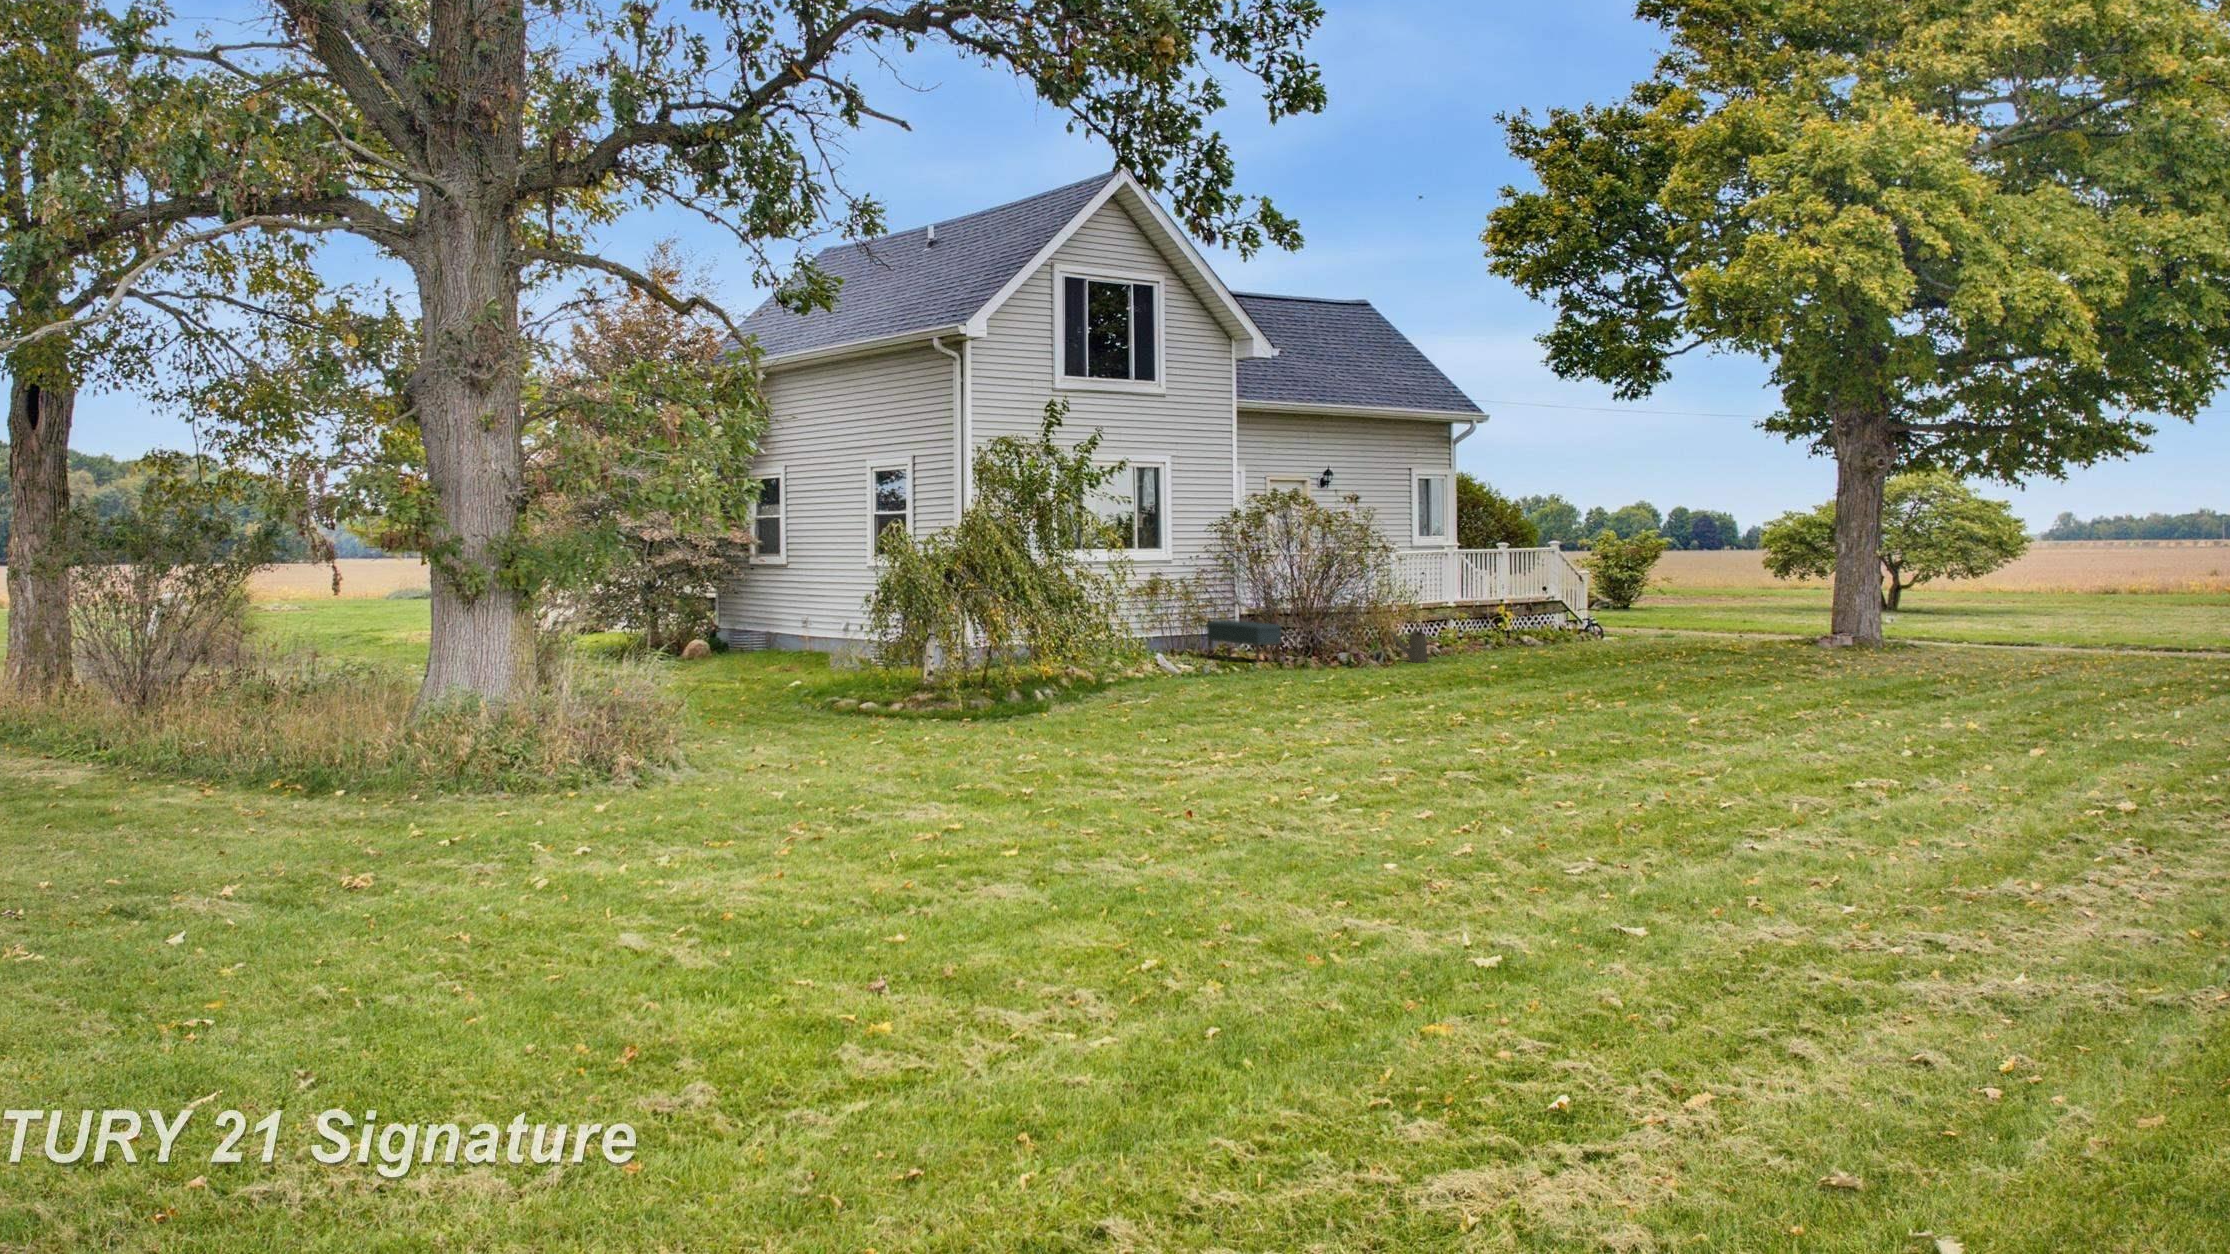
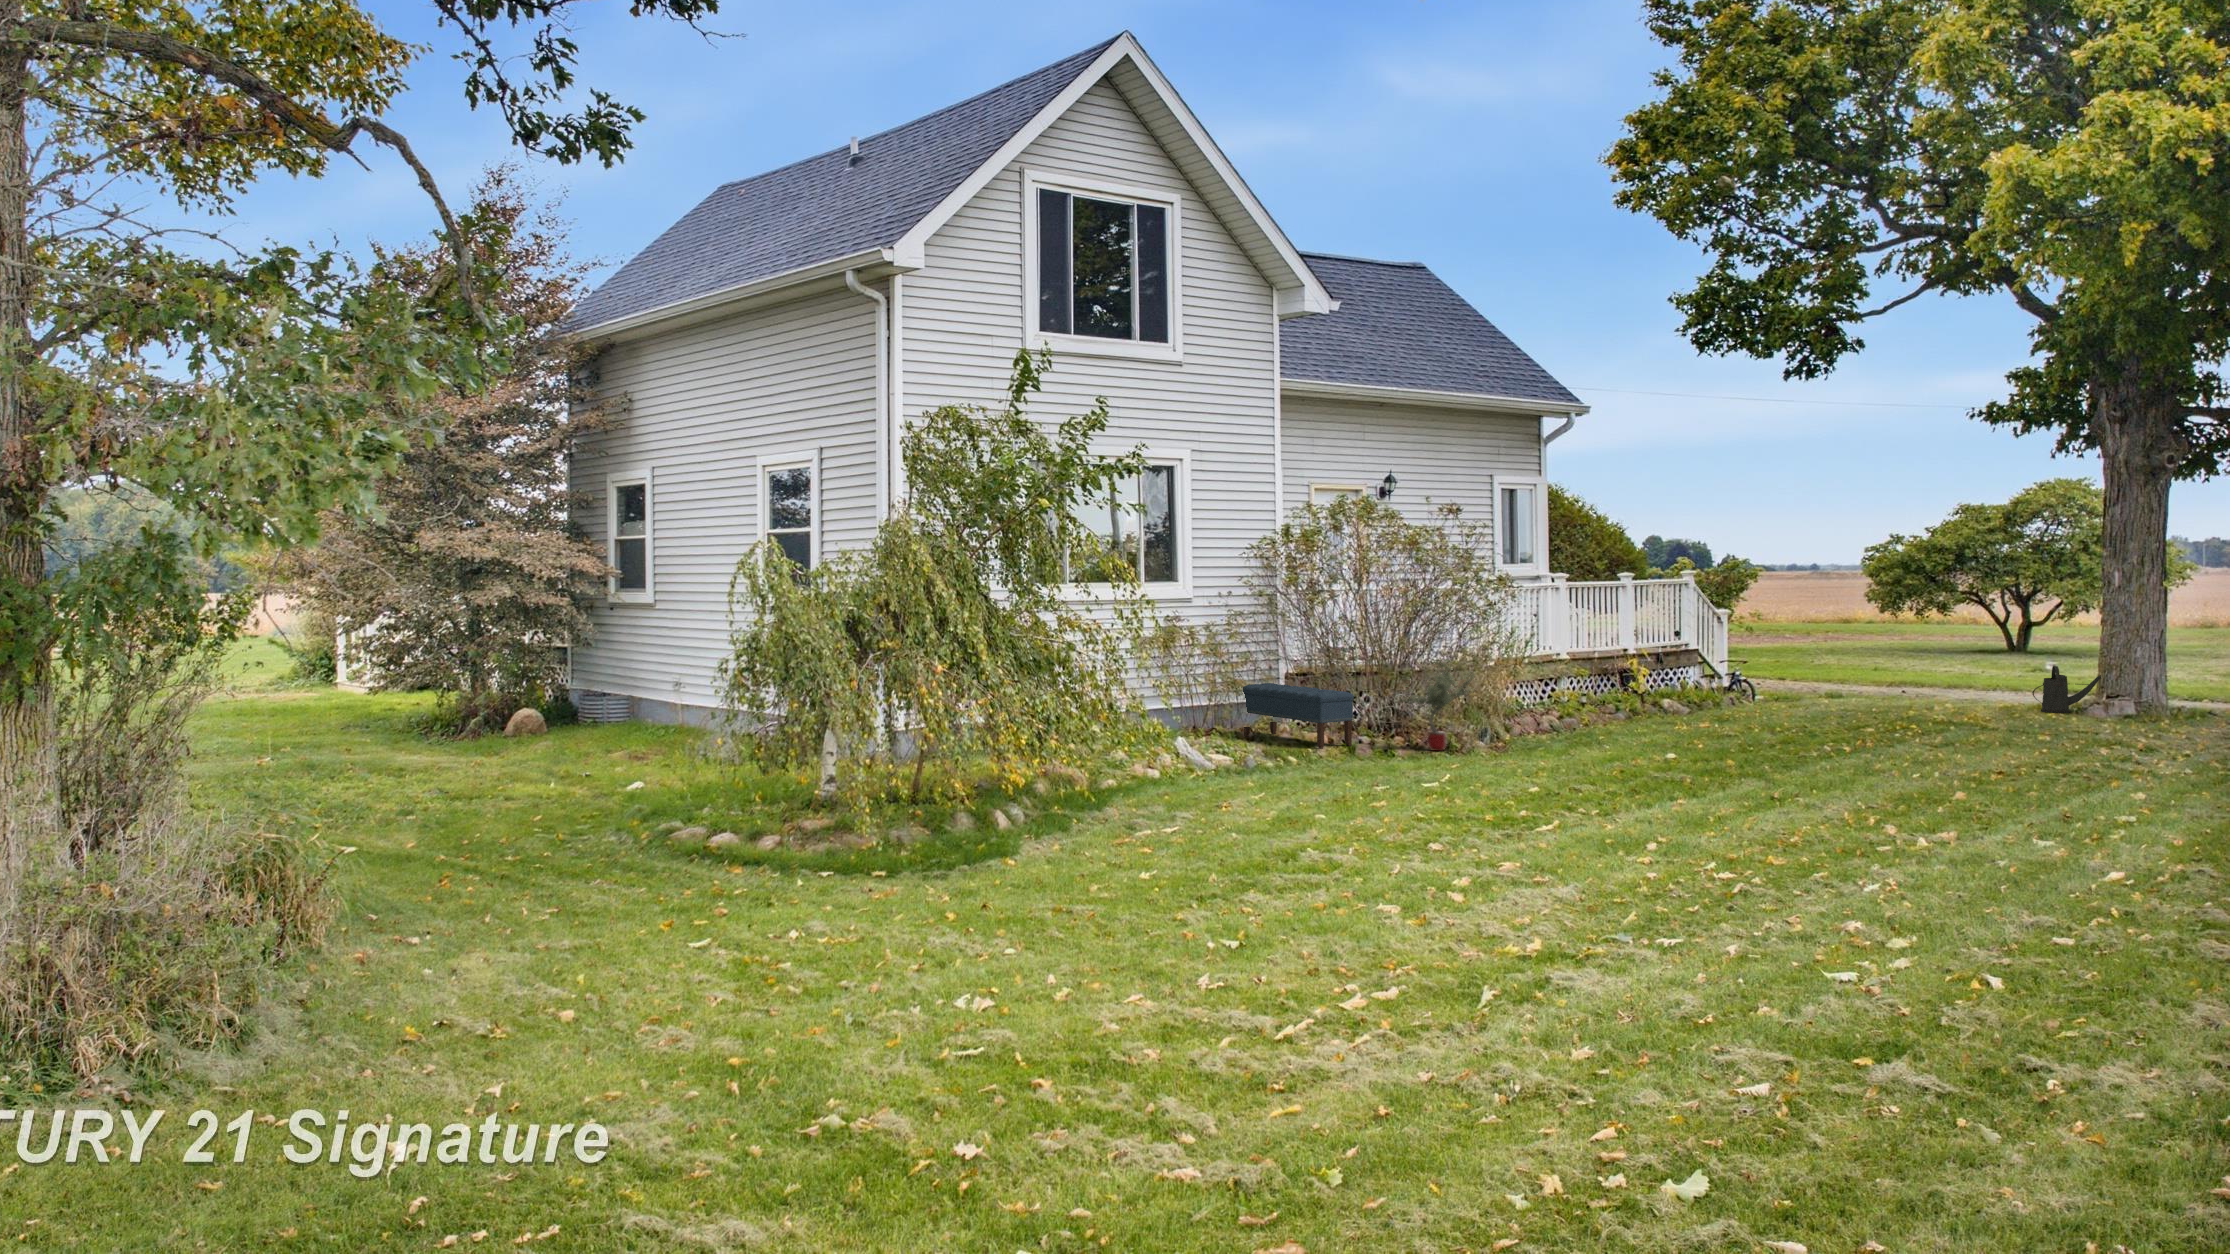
potted tree: none [1310,601,1363,664] -> present [1400,660,1475,751]
watering can: present [1389,625,1431,663] -> present [2032,666,2101,713]

